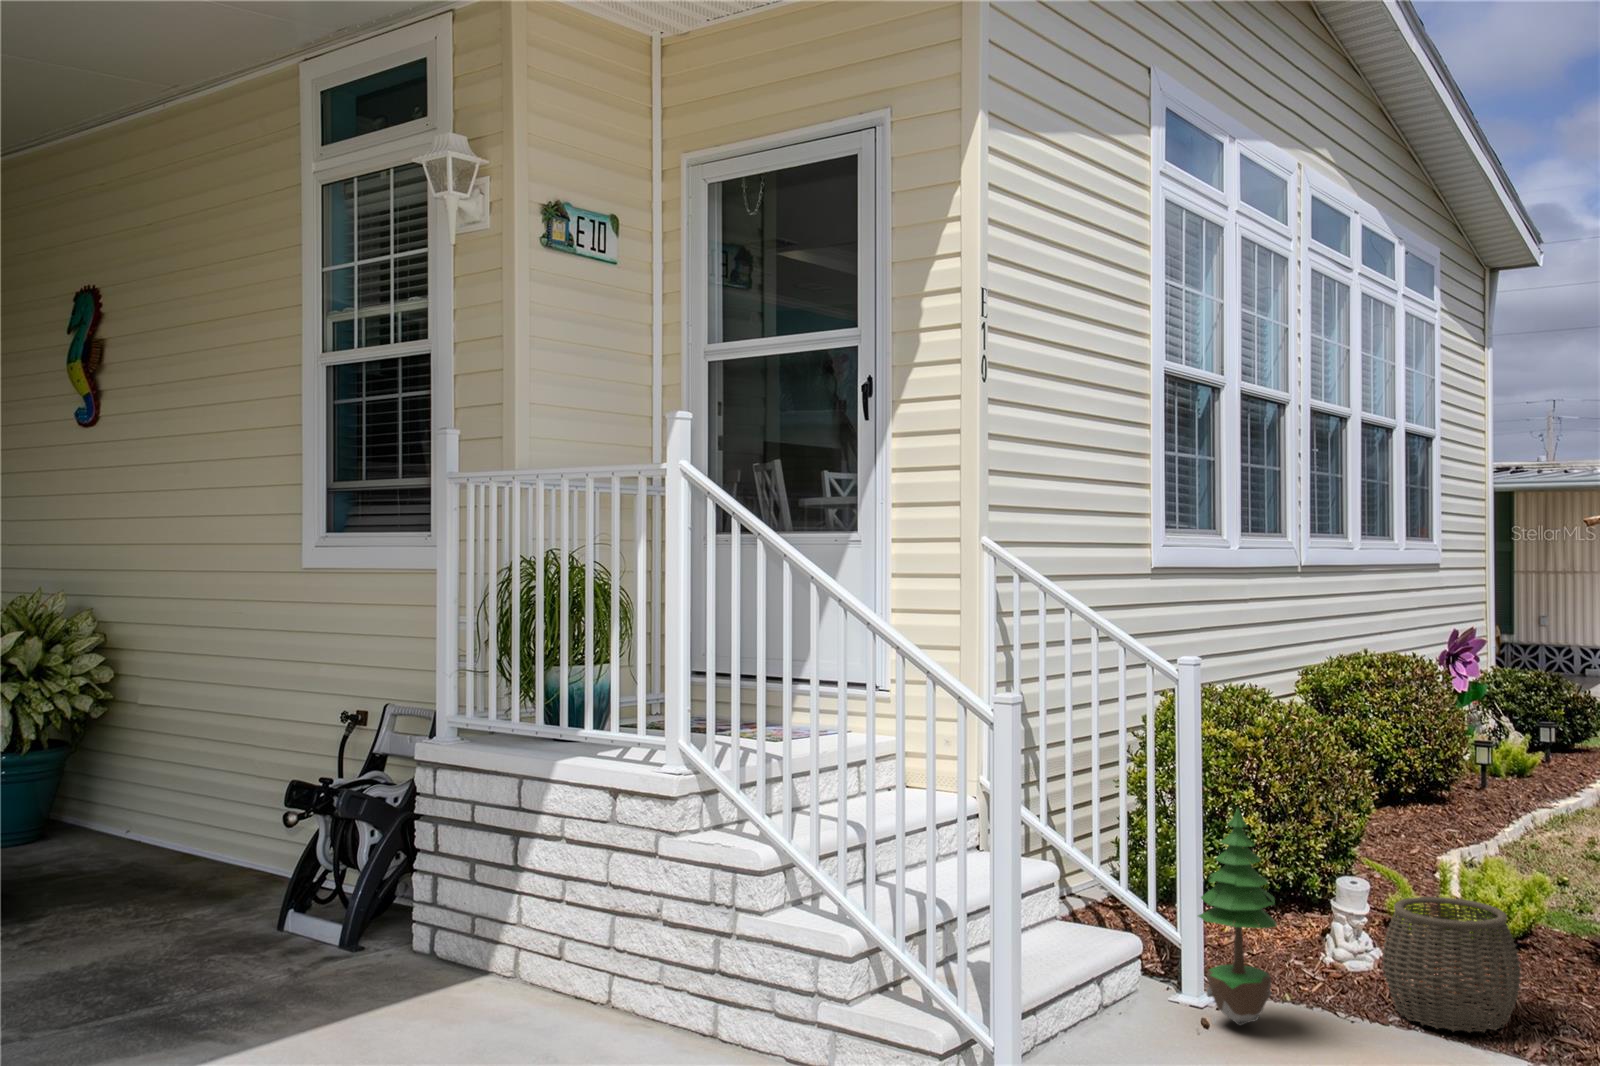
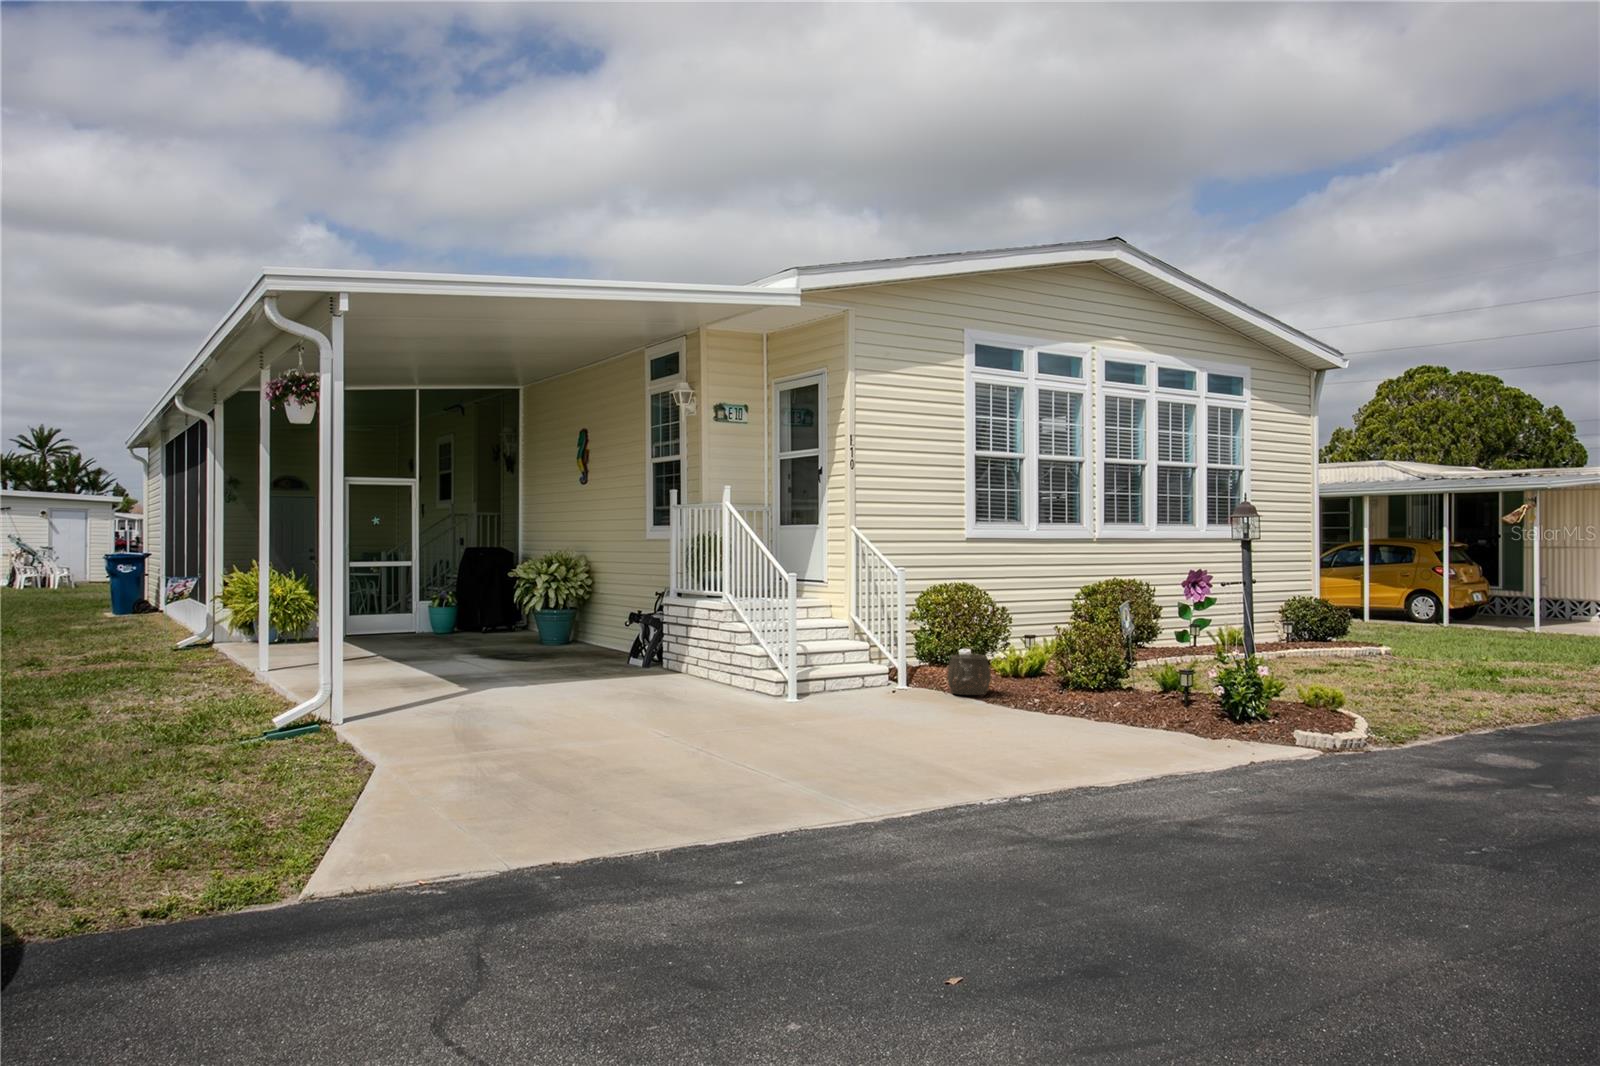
potted tree: present [1198,808,1278,1026] -> none [881,618,907,692]

